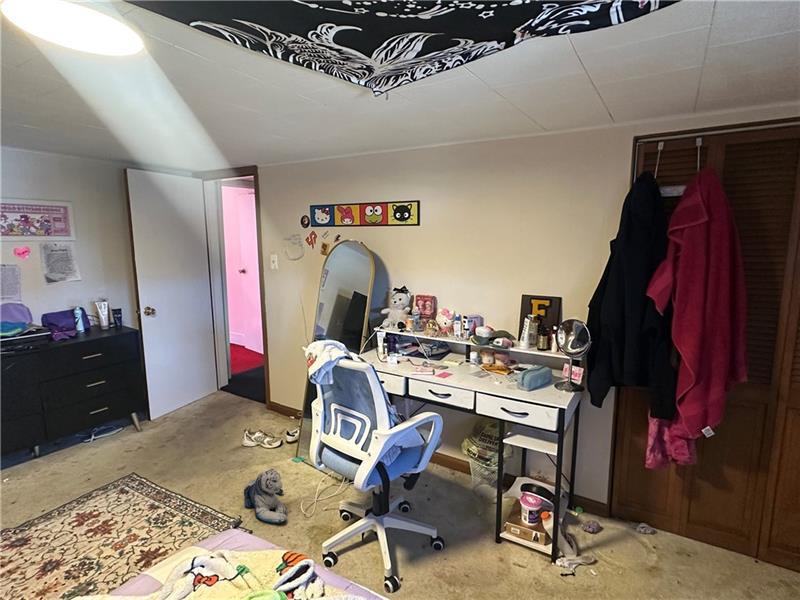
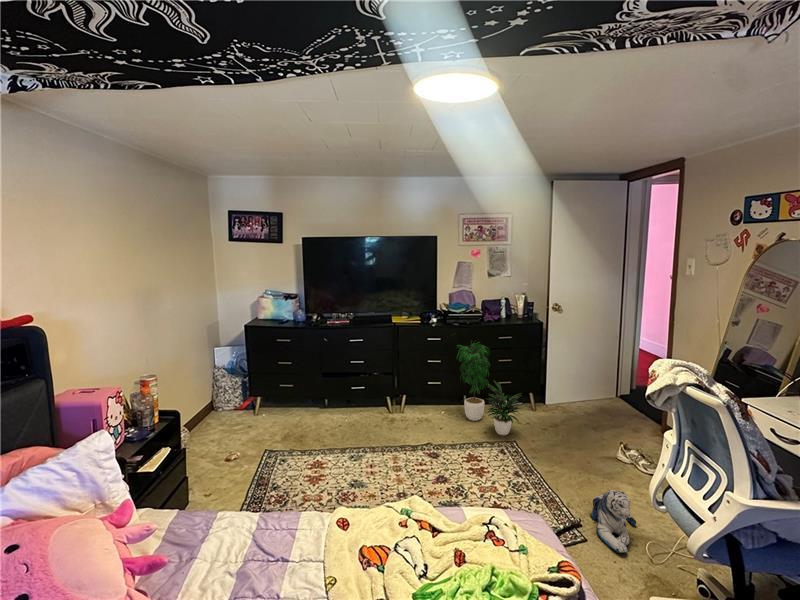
potted plant: none [18,365,138,475] -> present [457,342,521,435]

